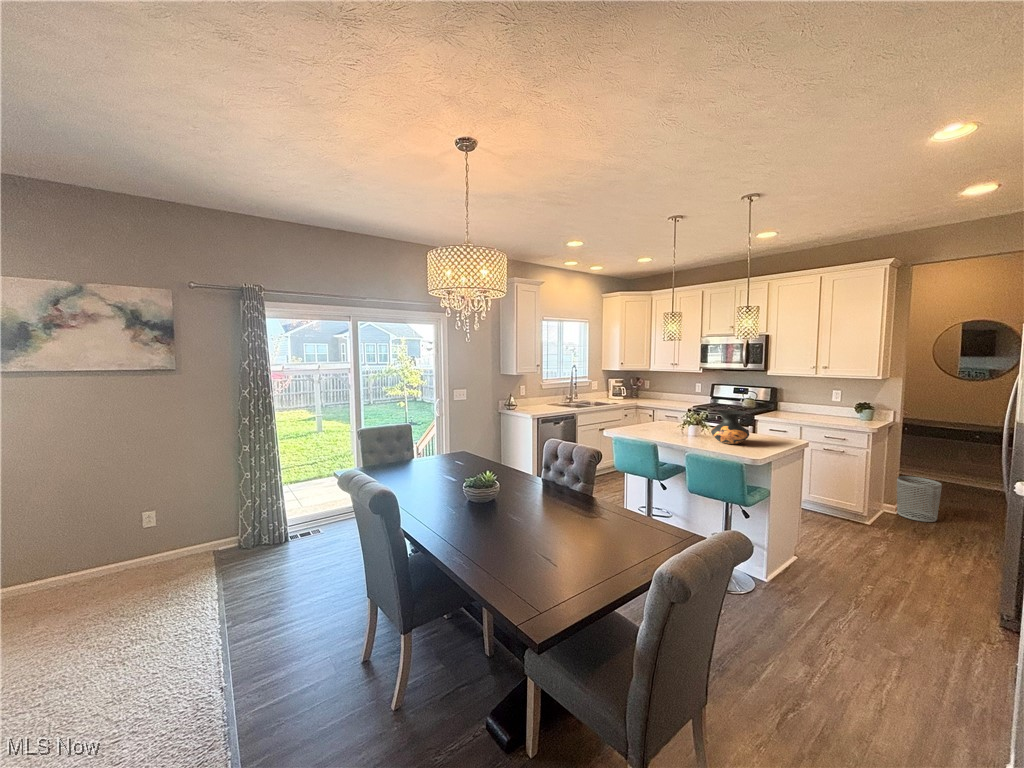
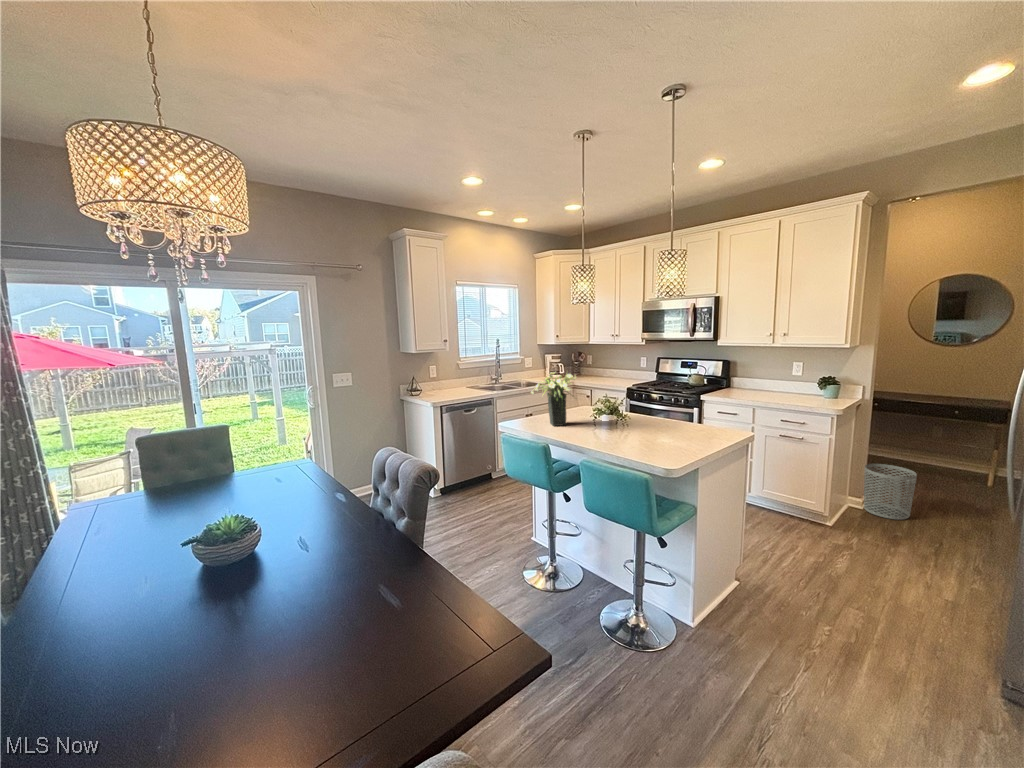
flower arrangement: none [633,391,669,433] -> present [531,372,576,426]
vase: present [711,410,749,444] -> none [625,395,673,442]

